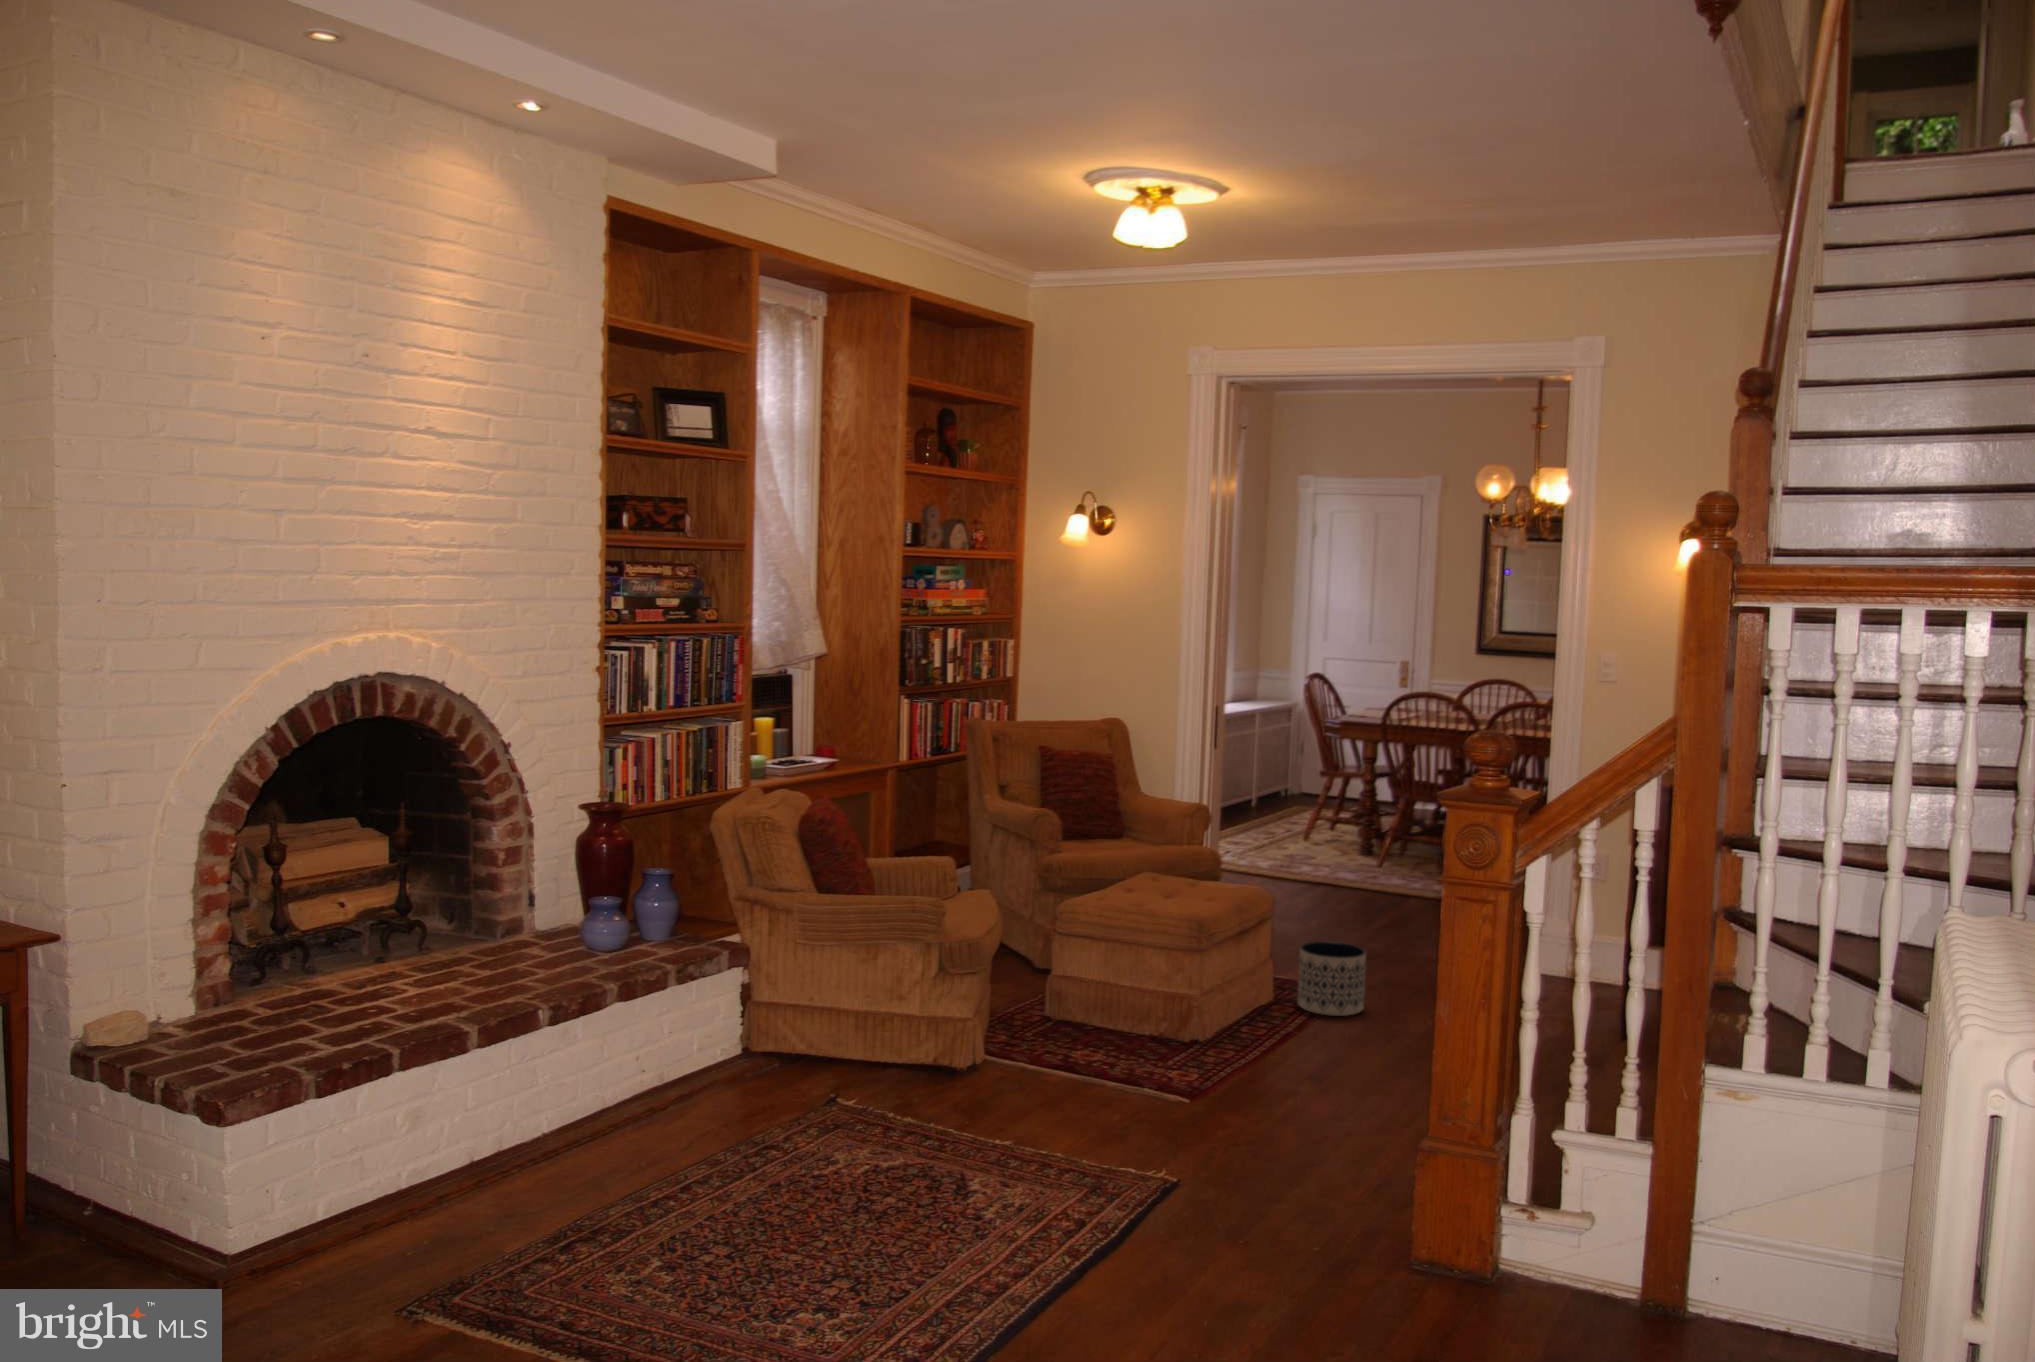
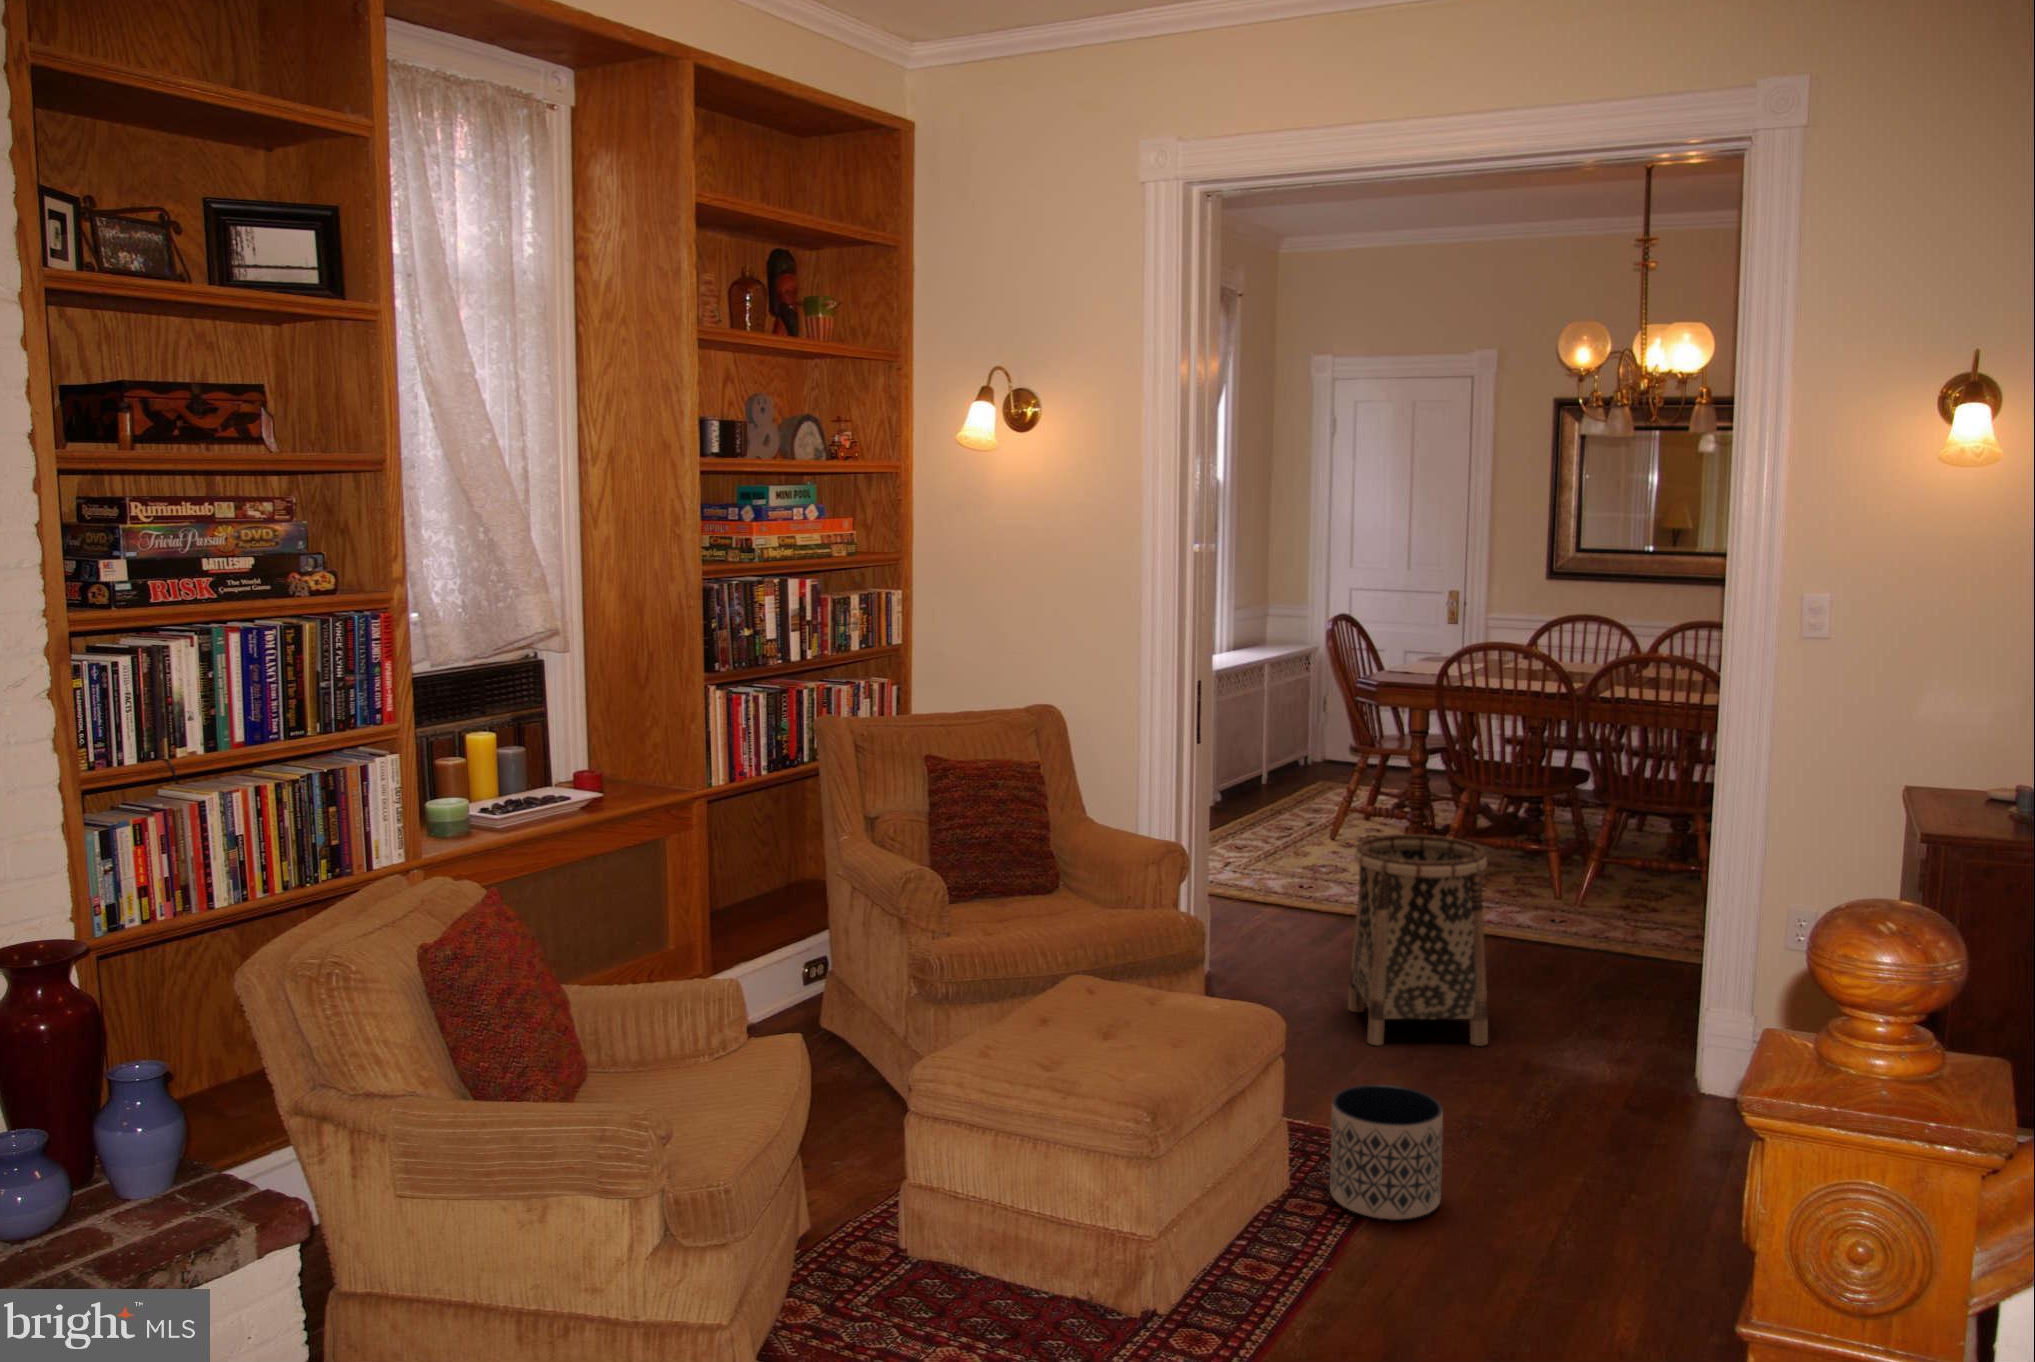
basket: none [1312,810,1405,946] -> present [1348,834,1488,1046]

